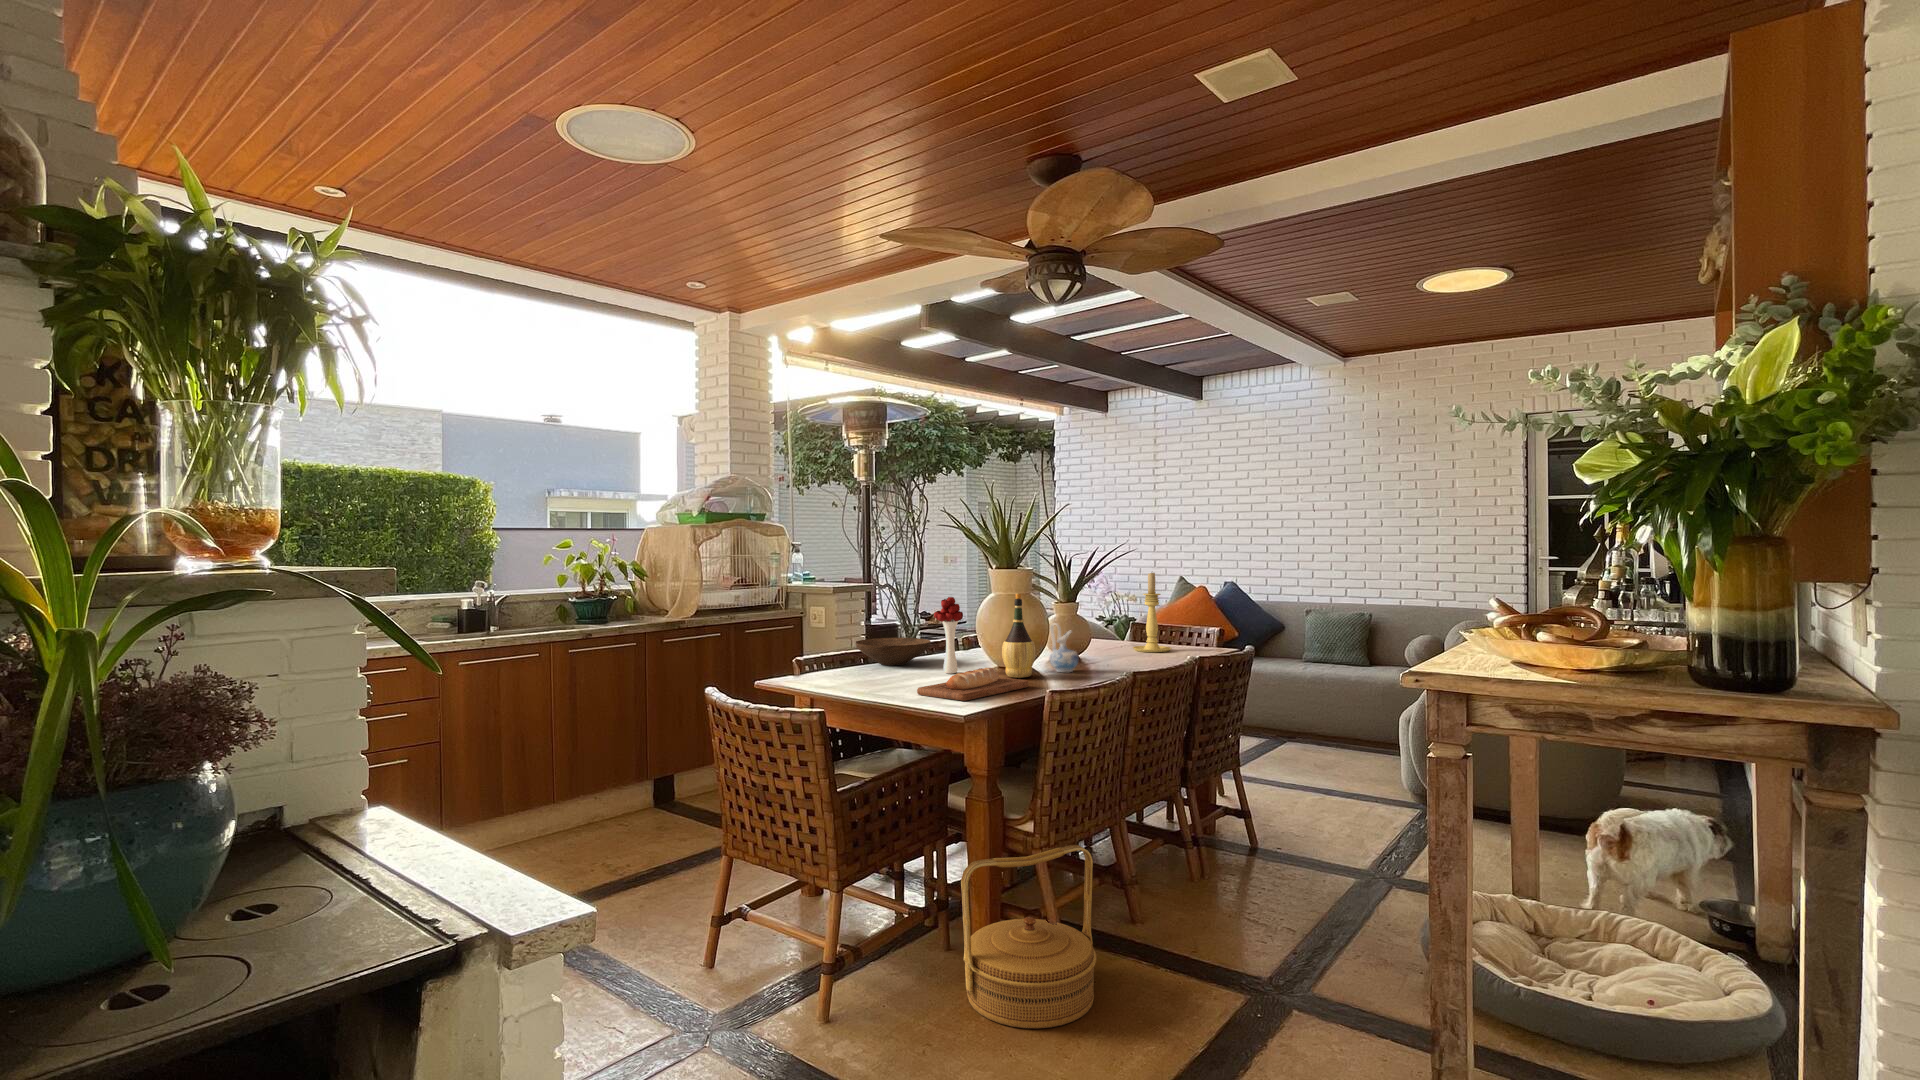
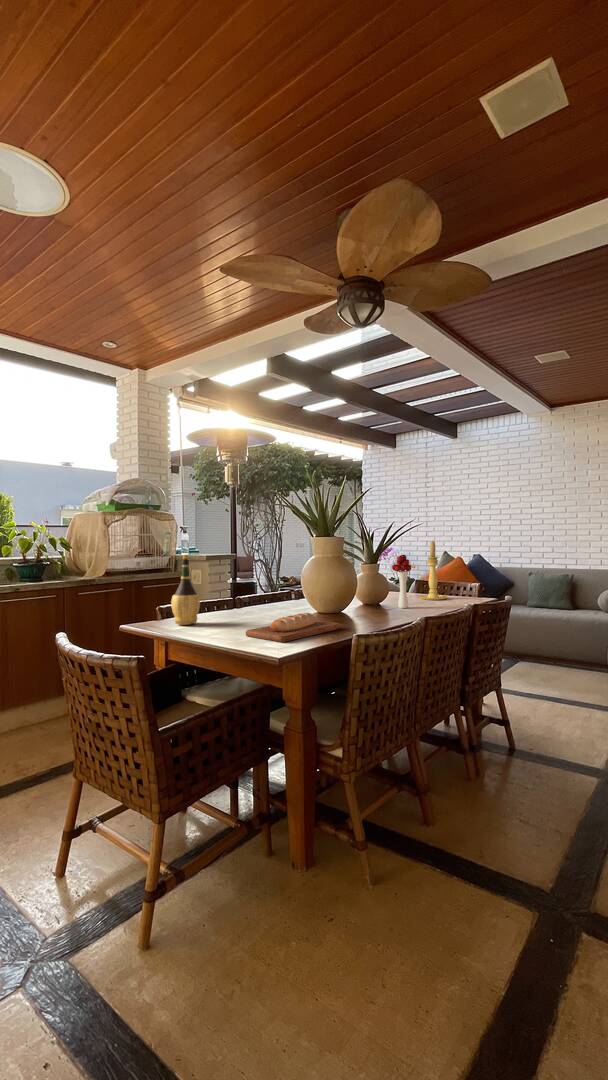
wine bottle: present [1002,593,1036,678] -> present [171,555,200,625]
flower bouquet: present [934,597,963,674] -> present [392,555,411,608]
ceramic pitcher: present [1050,623,1078,672] -> none [357,577,380,616]
wooden bowl: present [856,638,931,665] -> none [209,590,267,611]
woven basket: present [961,845,1097,1029] -> none [274,772,400,961]

